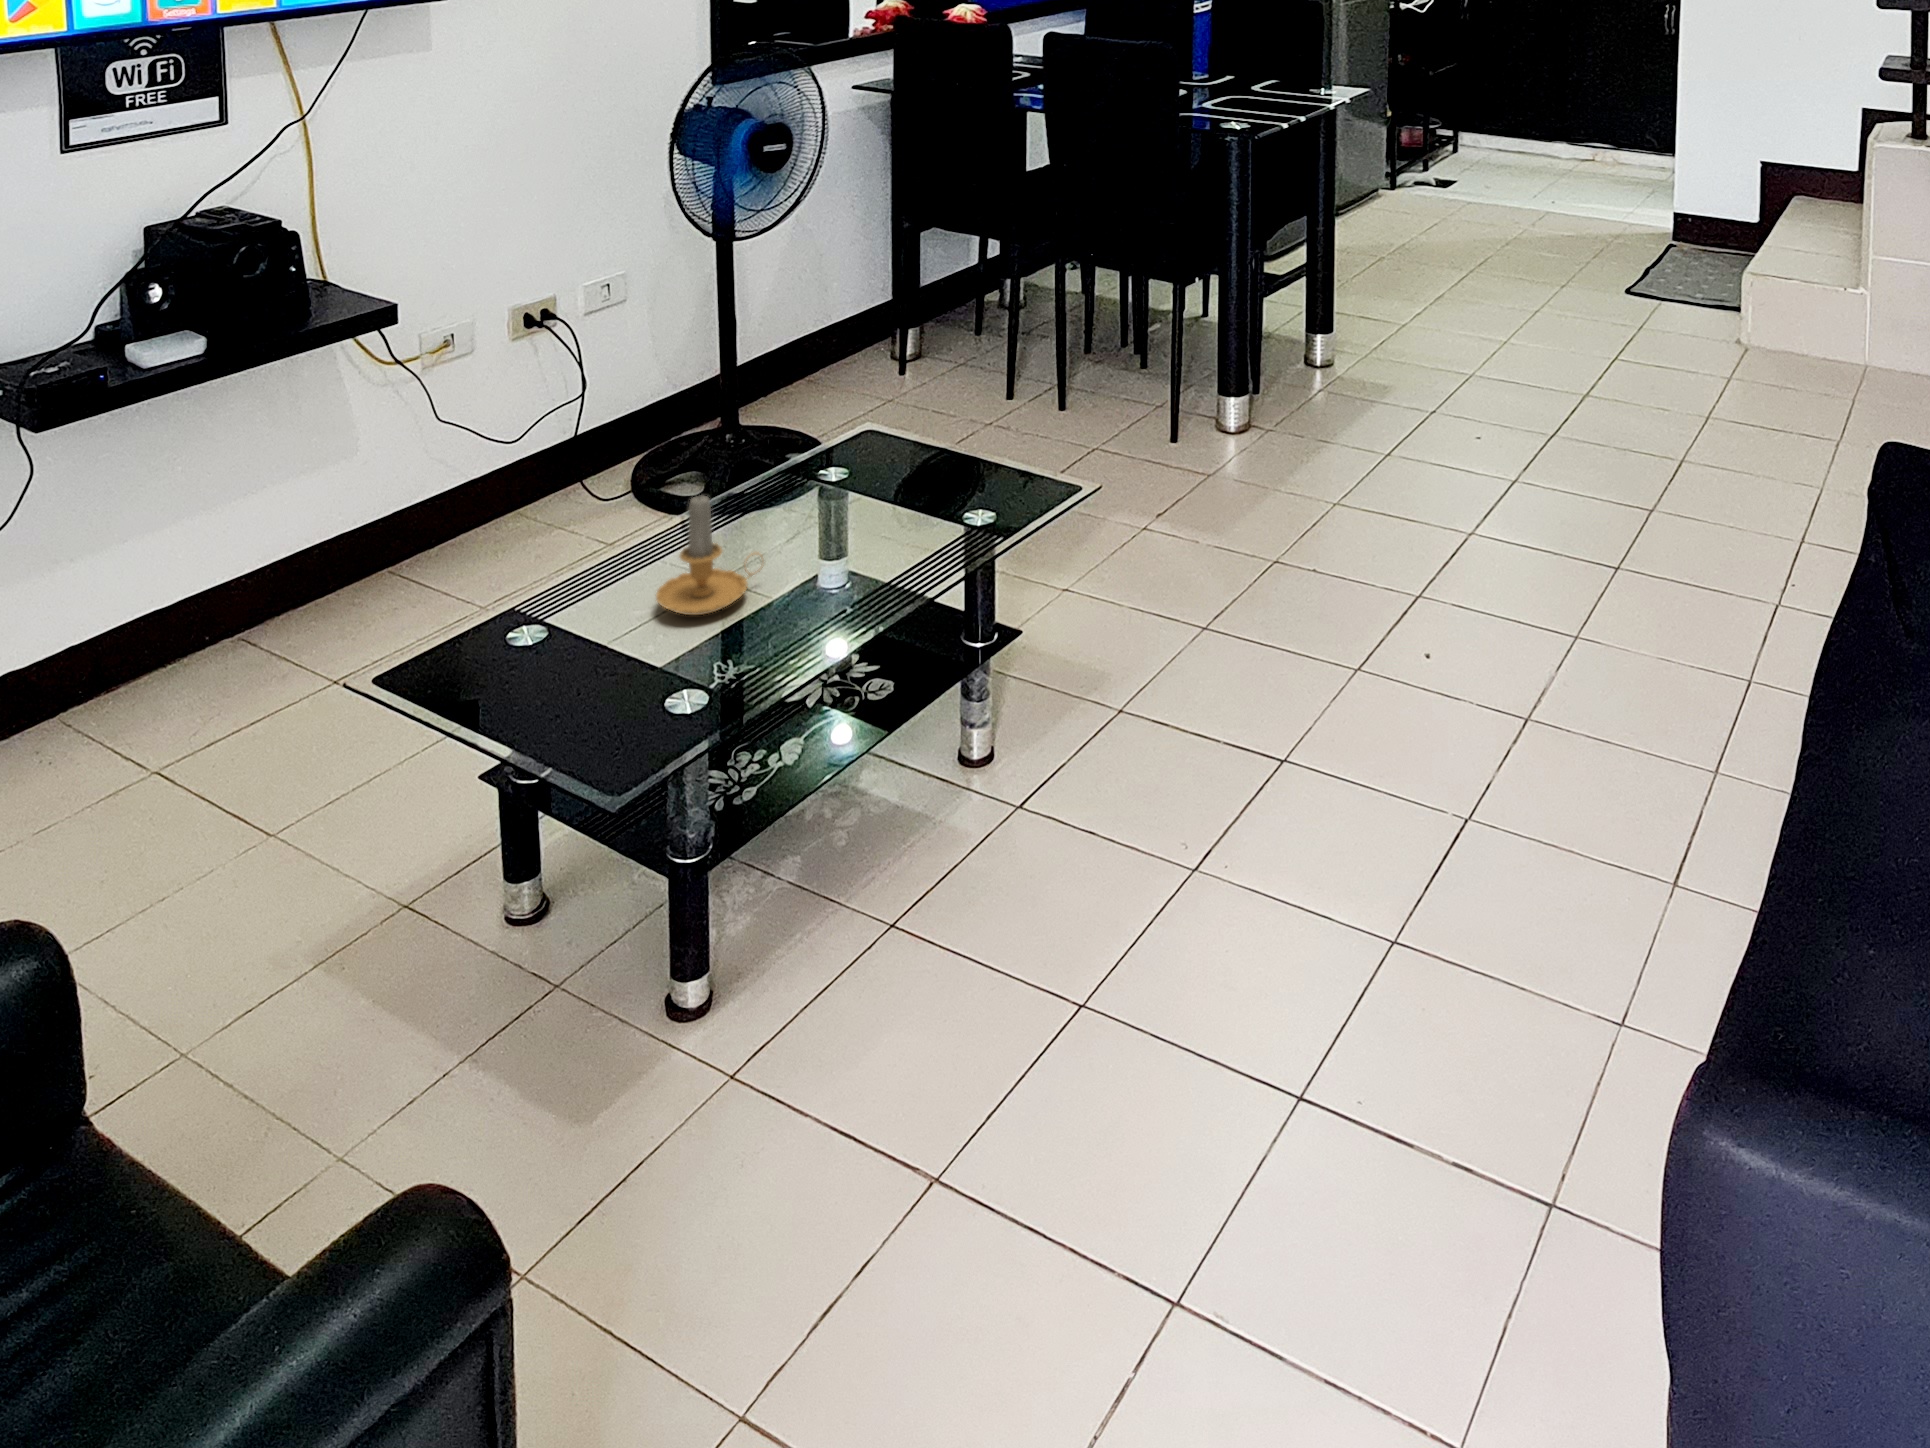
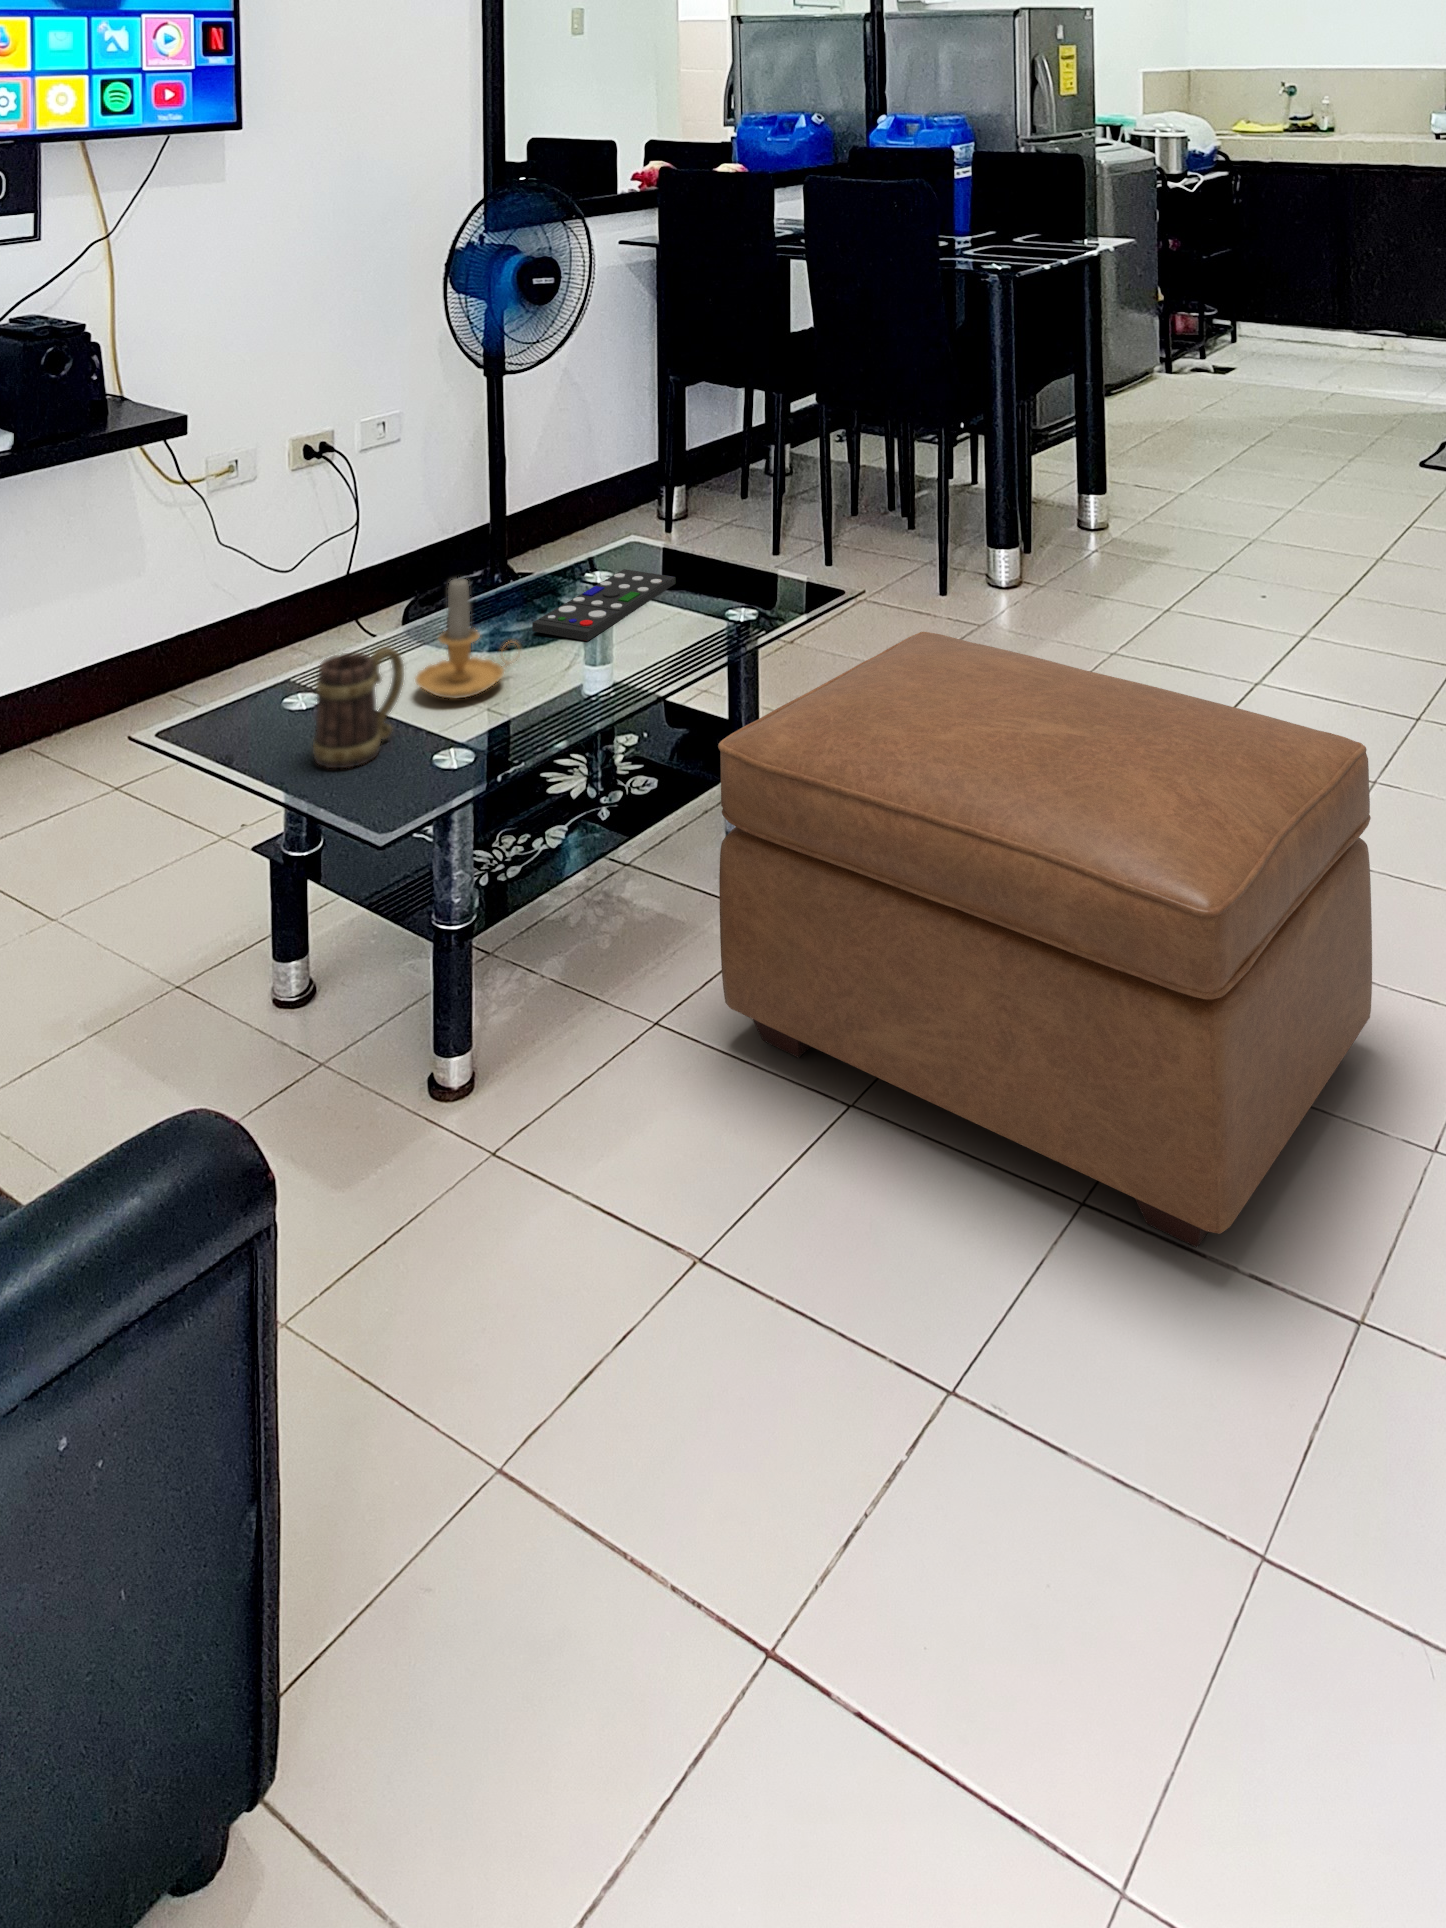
remote control: none [775,457,919,542] -> present [532,569,676,641]
ottoman: none [968,525,1586,1116] -> present [718,632,1372,1247]
mug: none [552,576,646,702] -> present [313,647,404,768]

